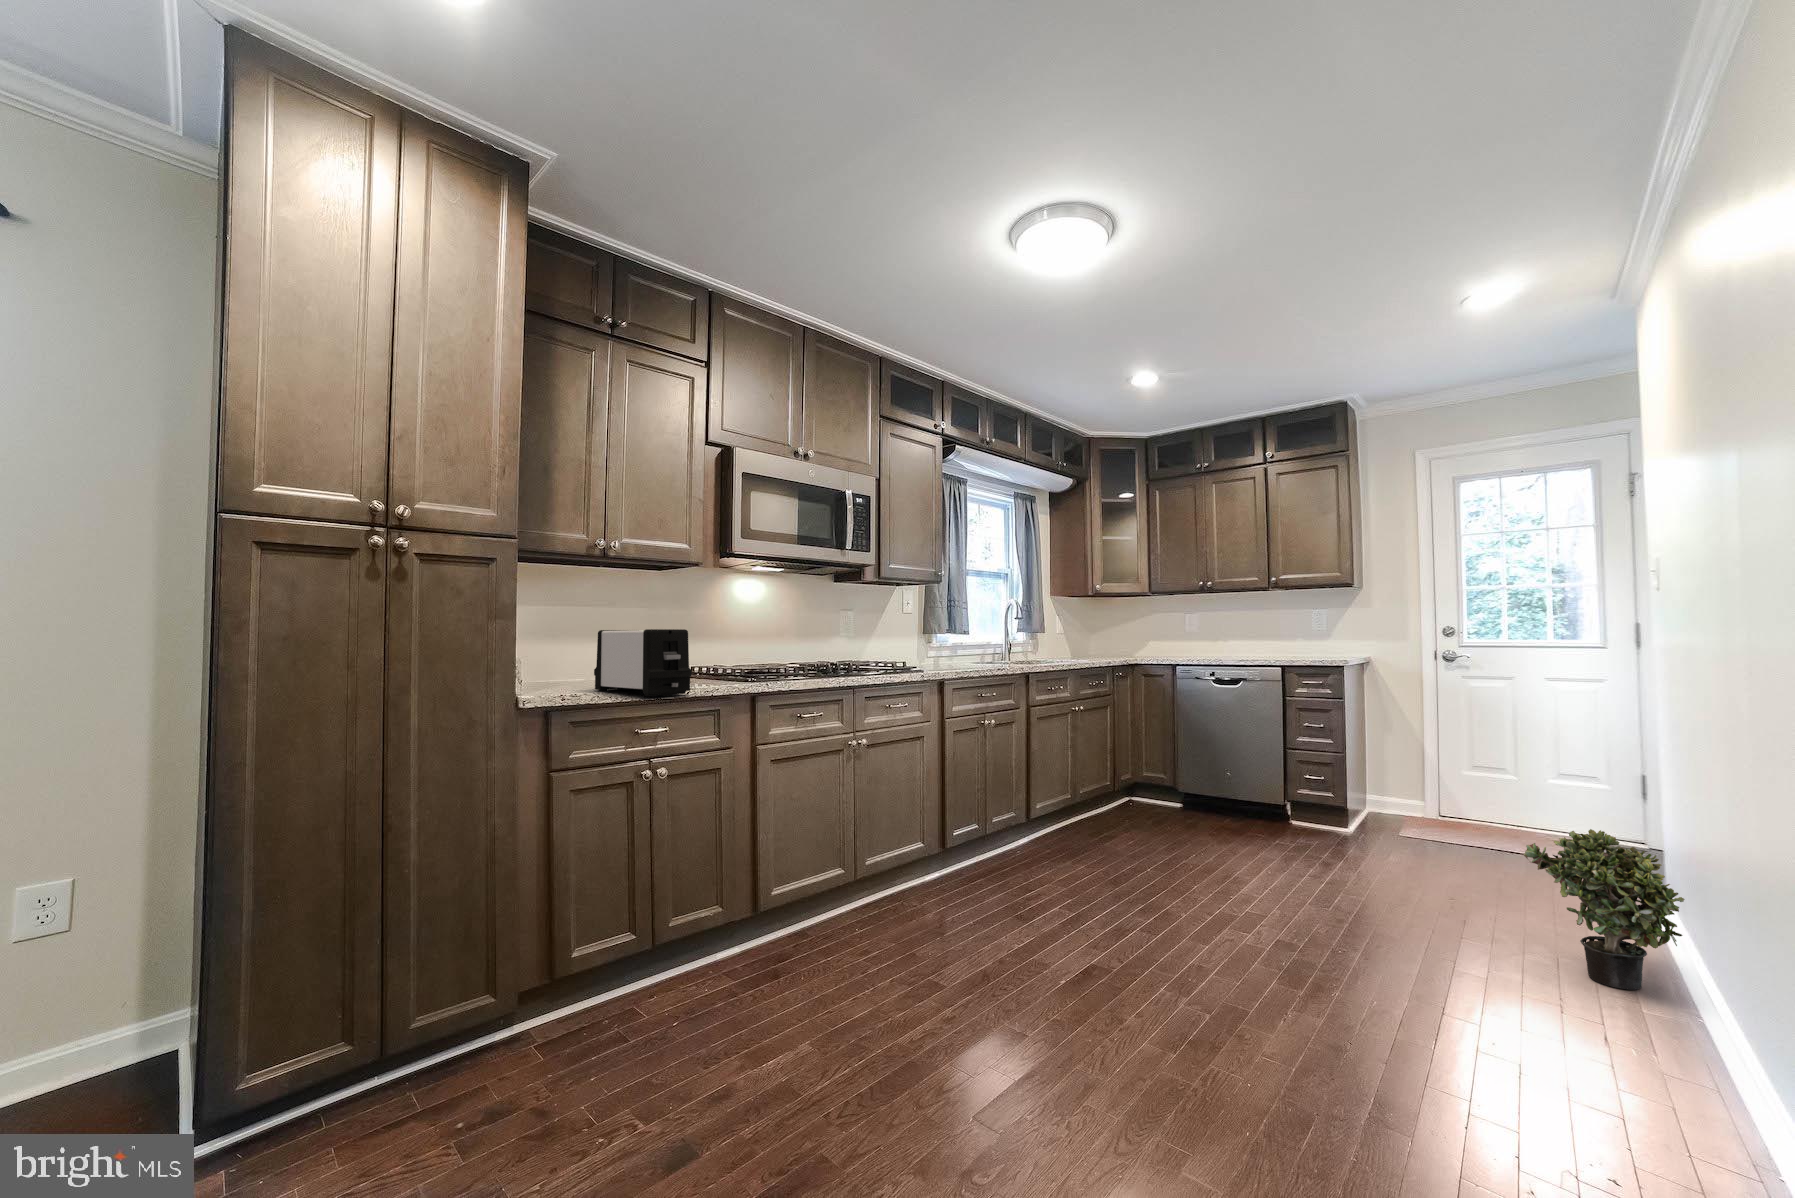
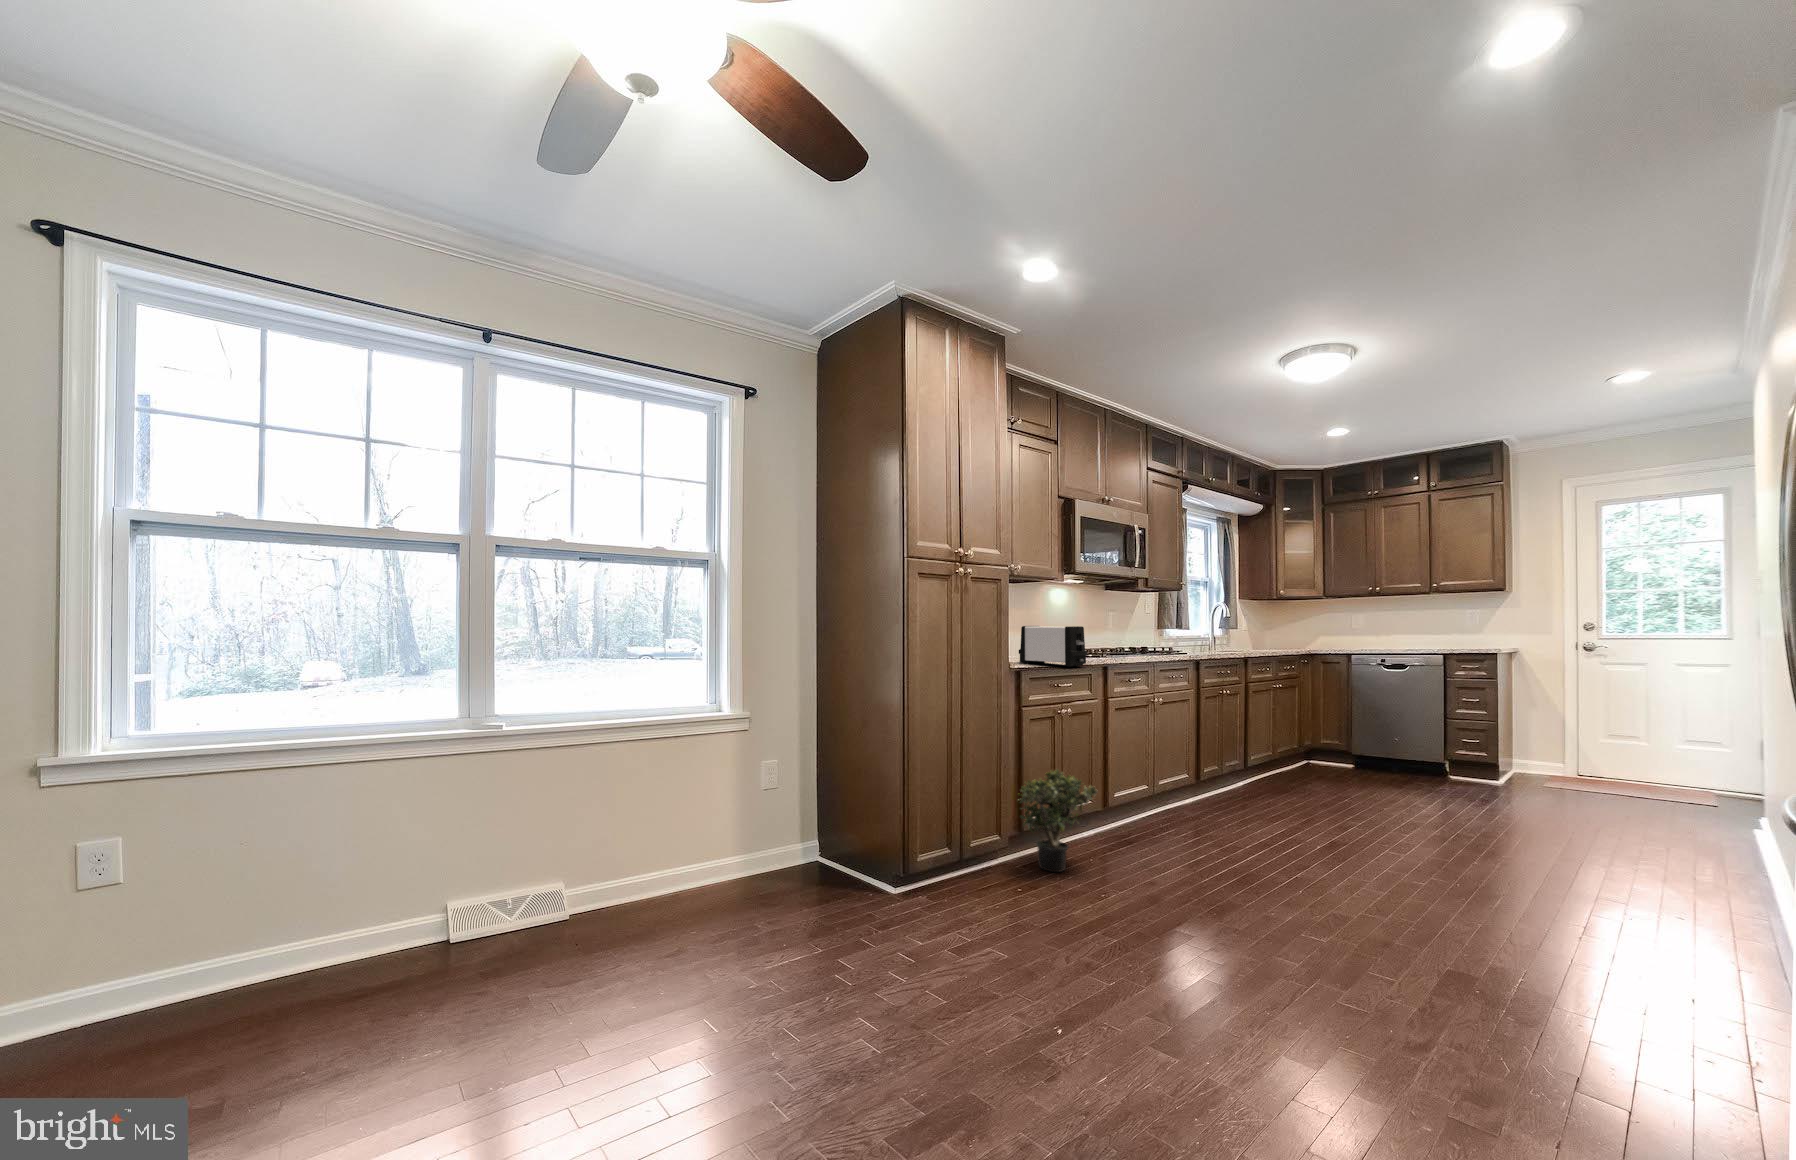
potted plant: present [1523,829,1684,990] -> present [1018,769,1097,872]

